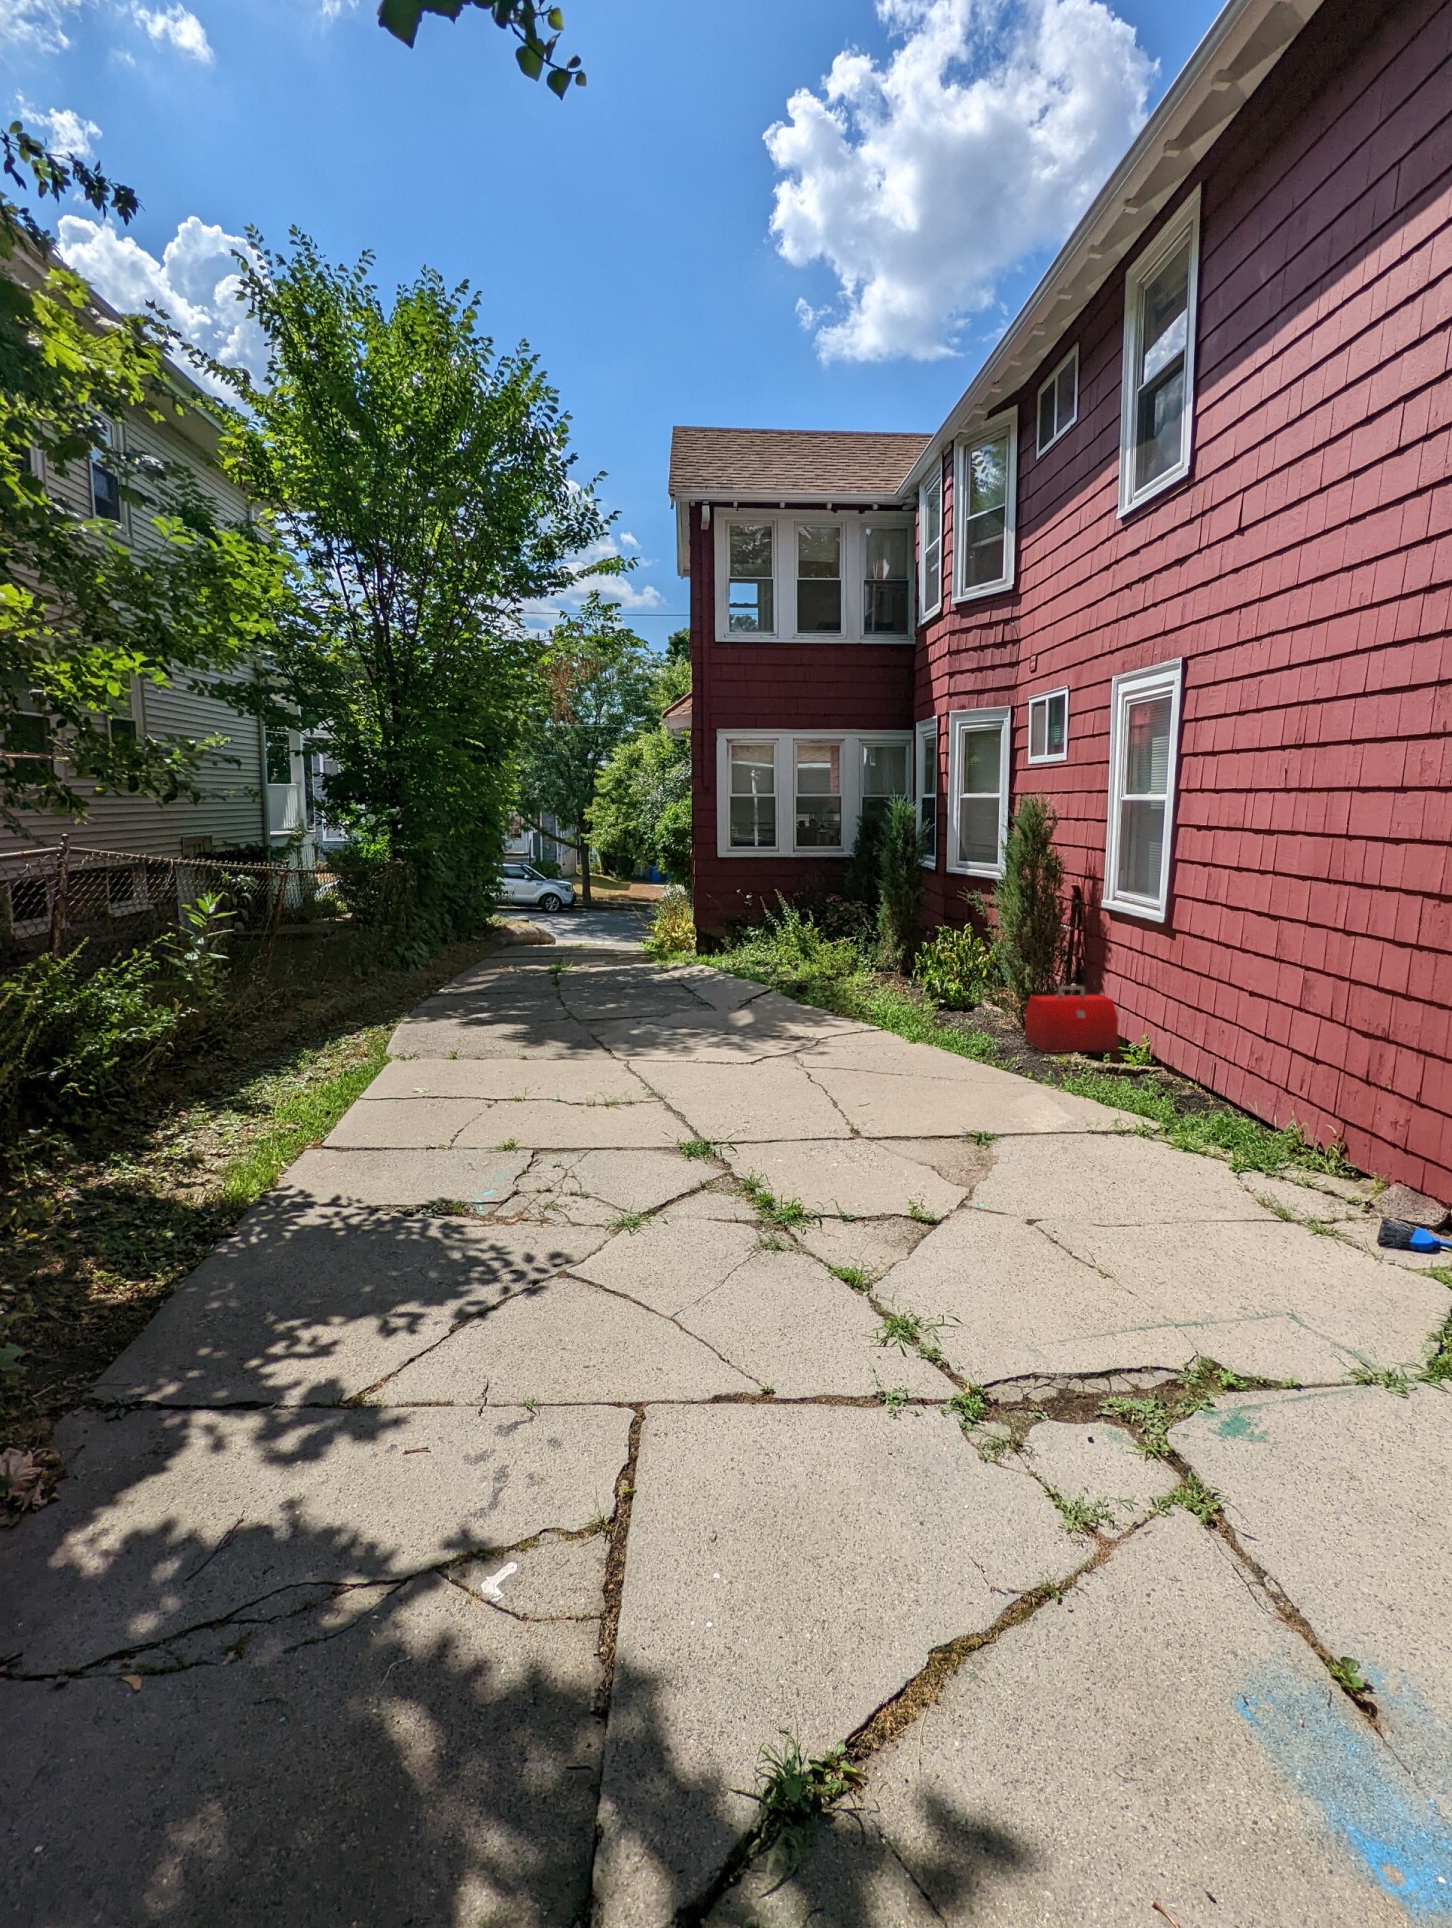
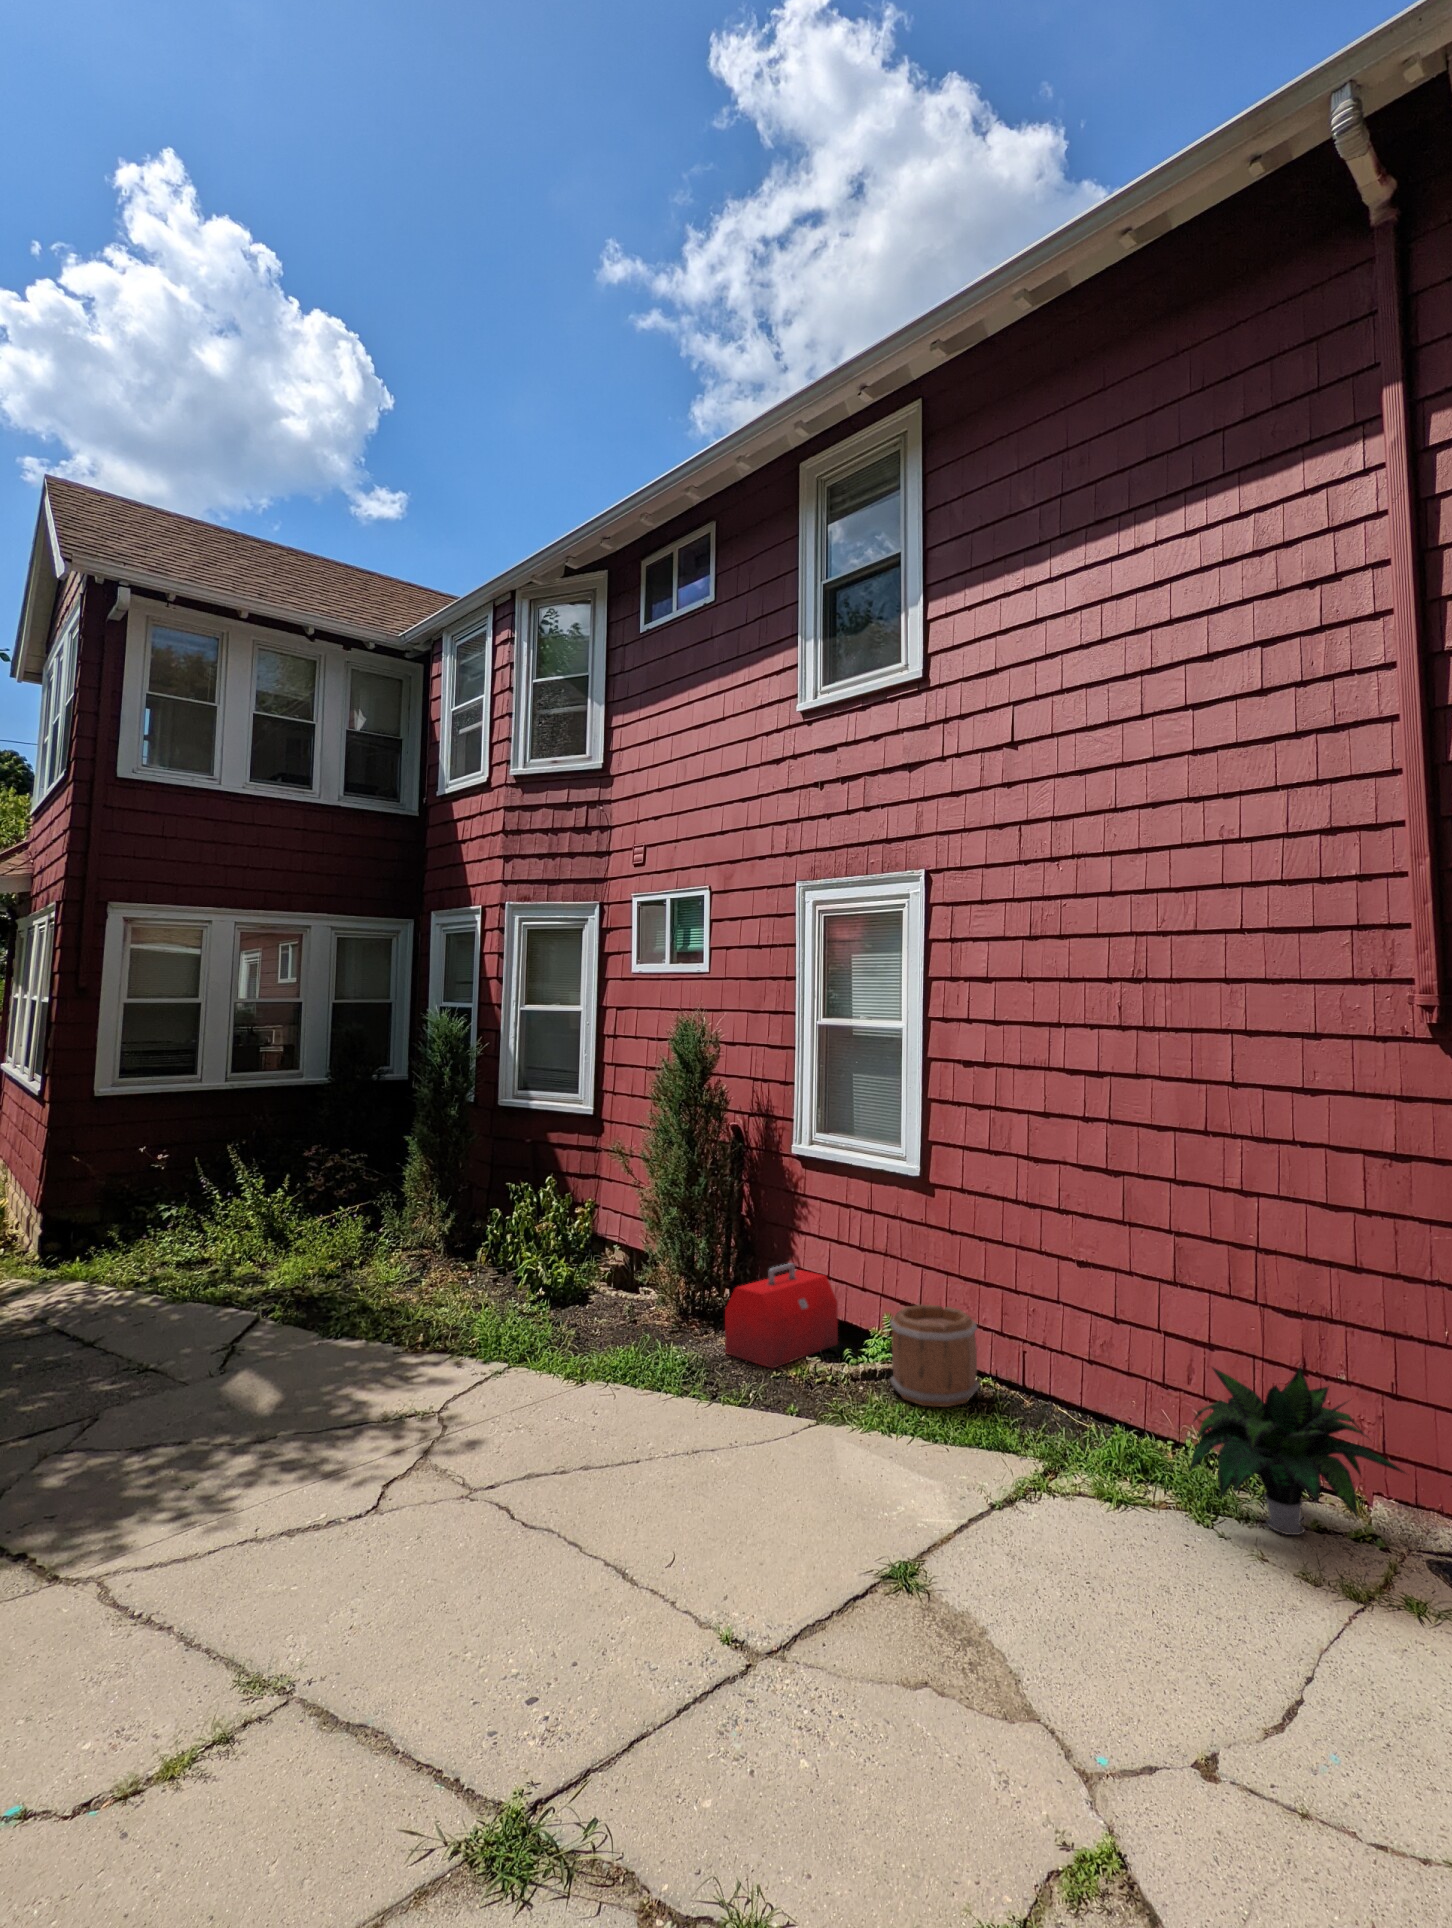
bucket: none [1108,1019,1183,1090] -> present [890,1305,979,1407]
potted plant: none [1205,1063,1381,1183] -> present [1188,1367,1404,1535]

